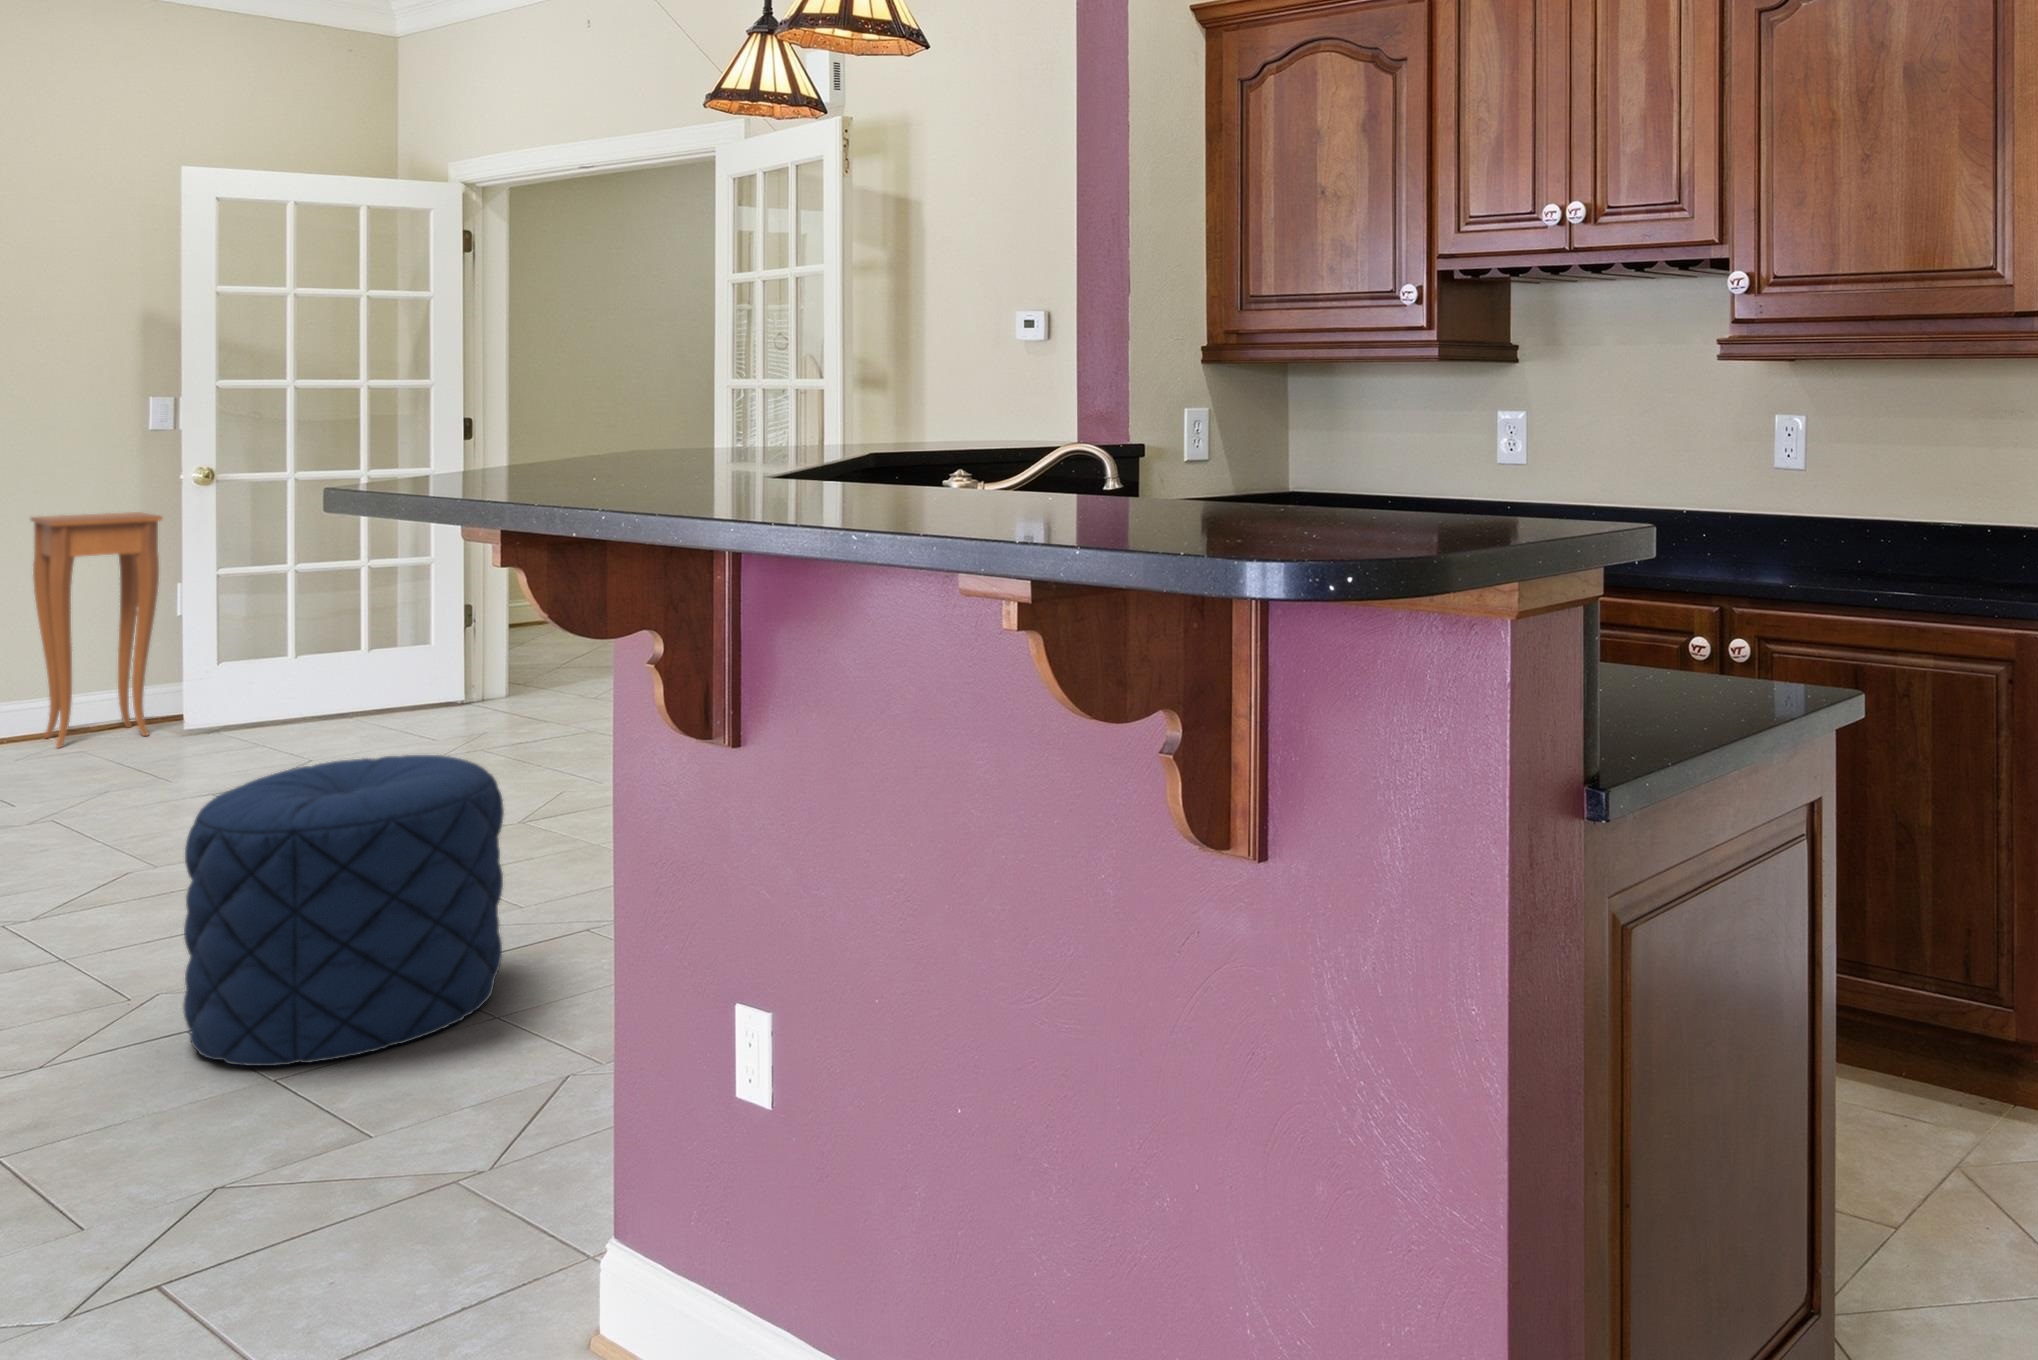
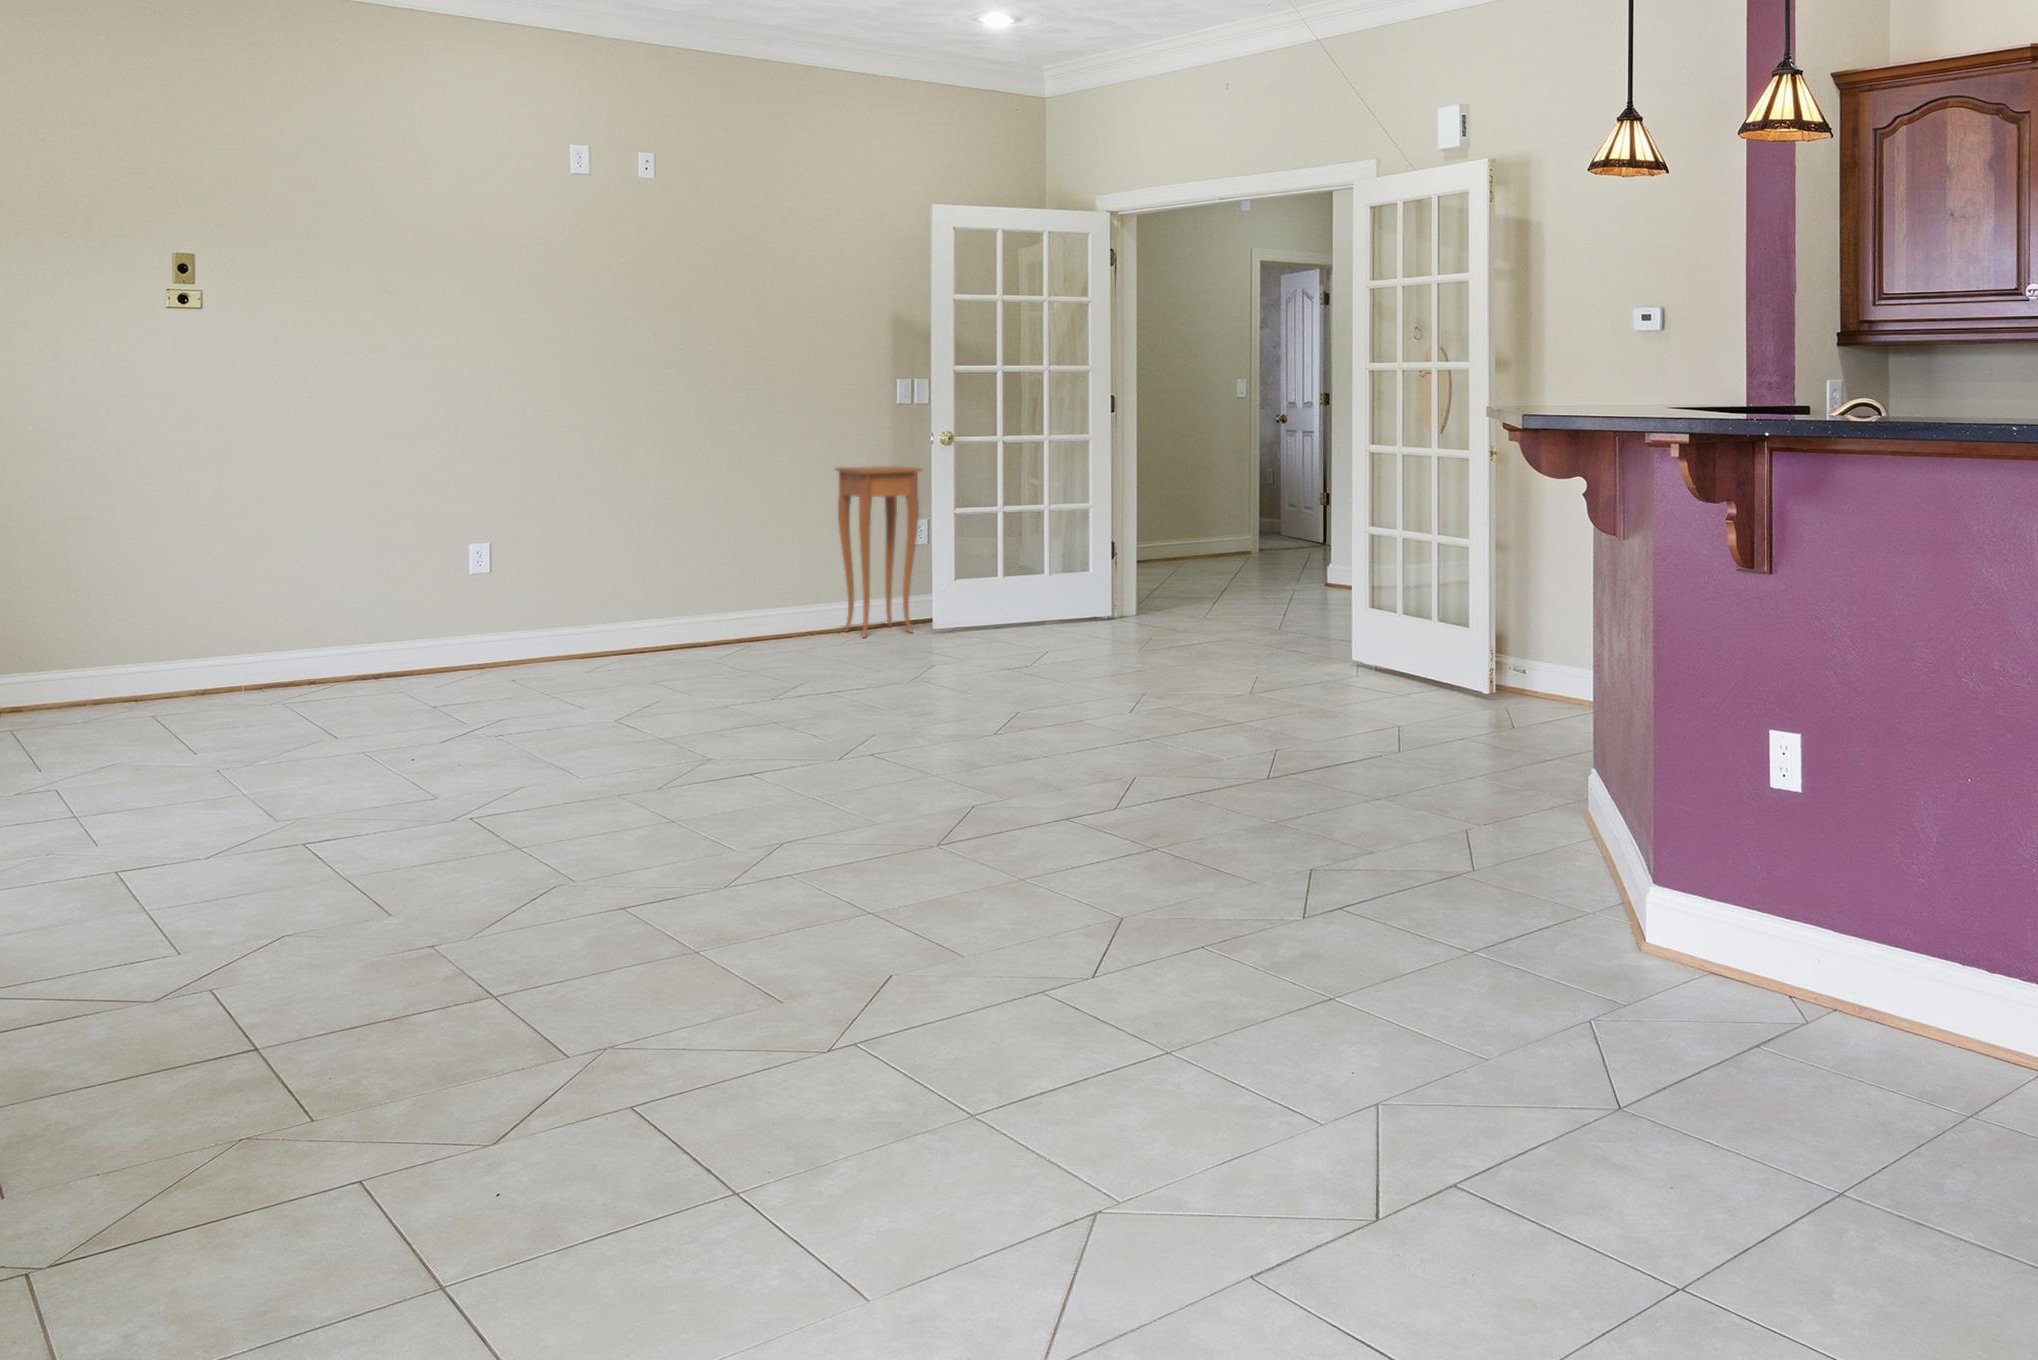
pouf: present [183,755,504,1066] -> none [1207,618,1380,808]

